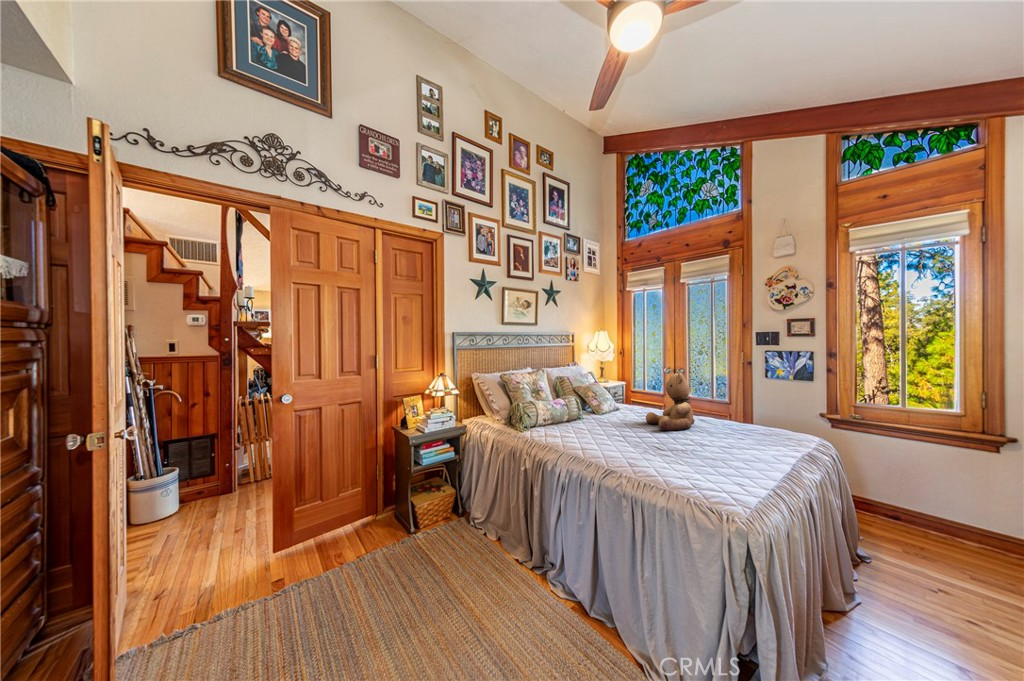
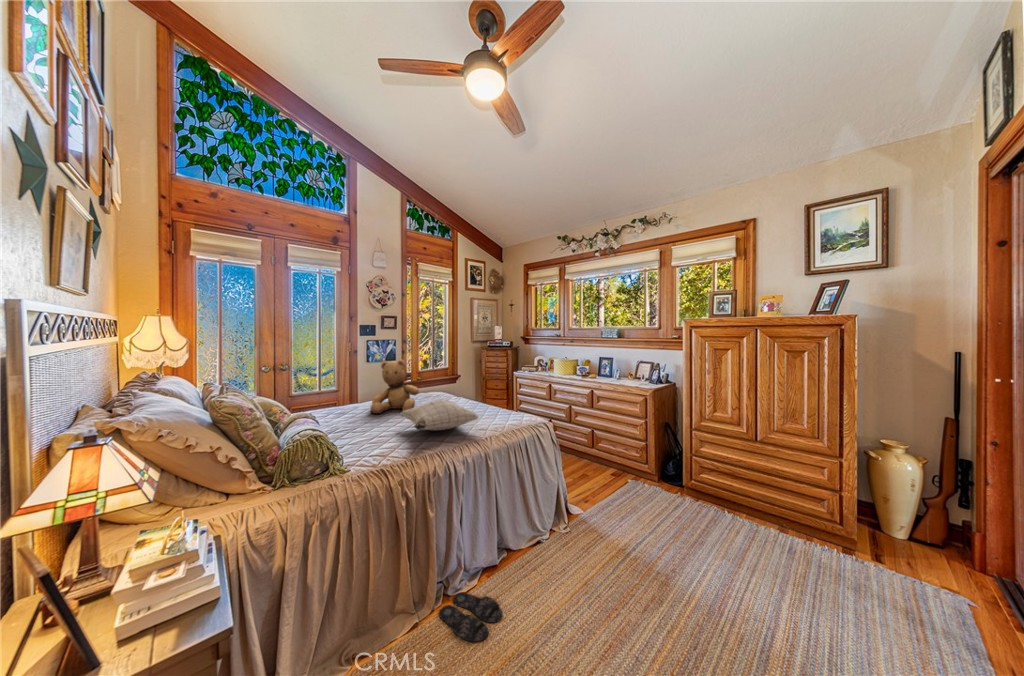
pillow: none [562,413,658,446] -> present [401,400,478,430]
slippers: none [497,578,550,619] -> present [439,592,502,642]

